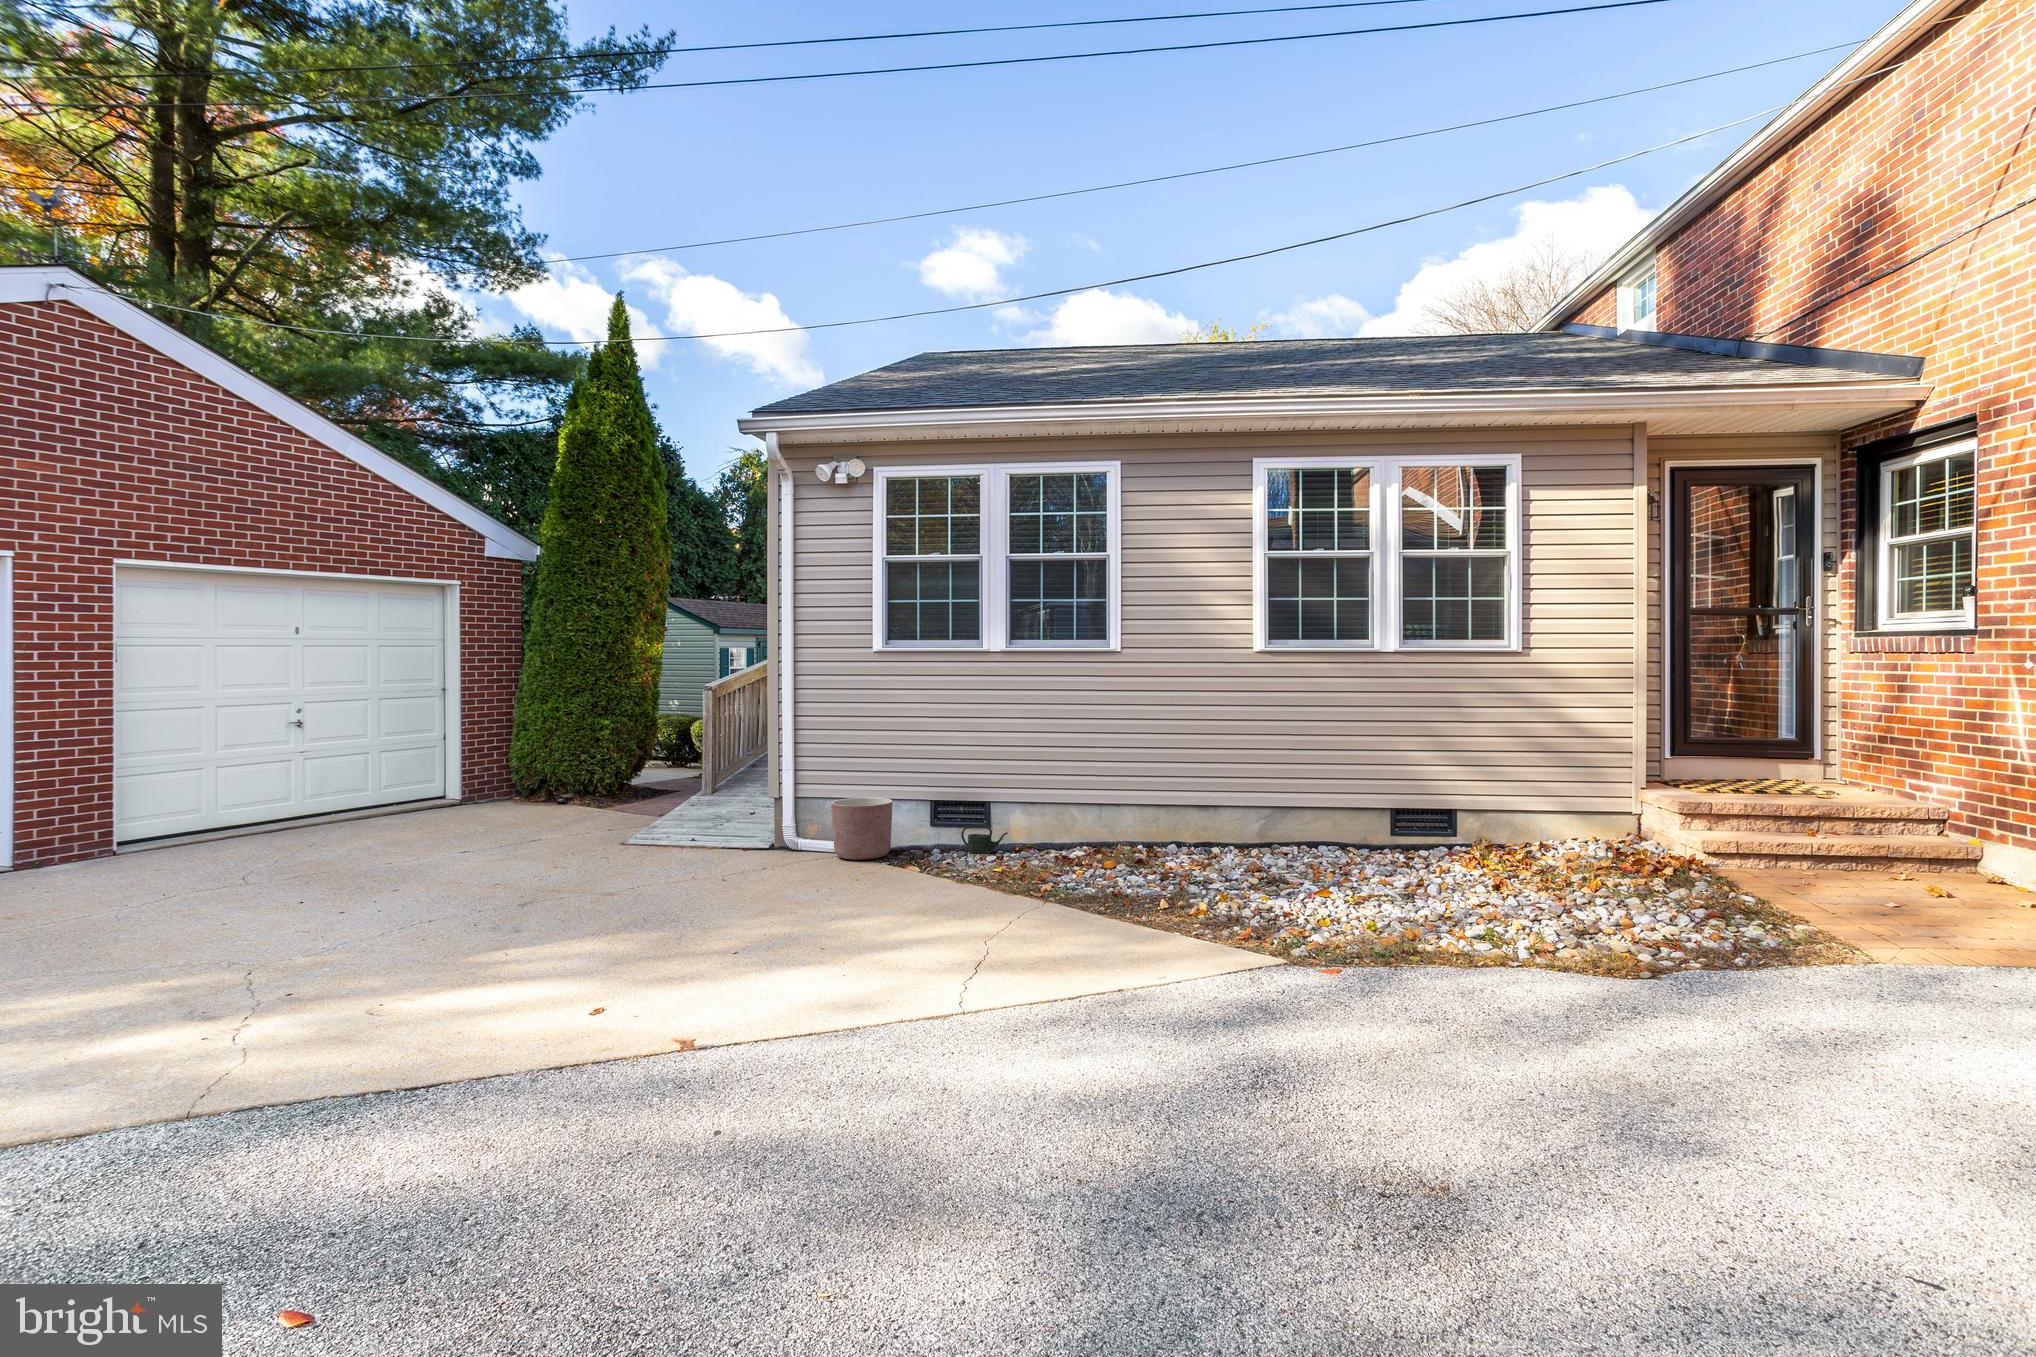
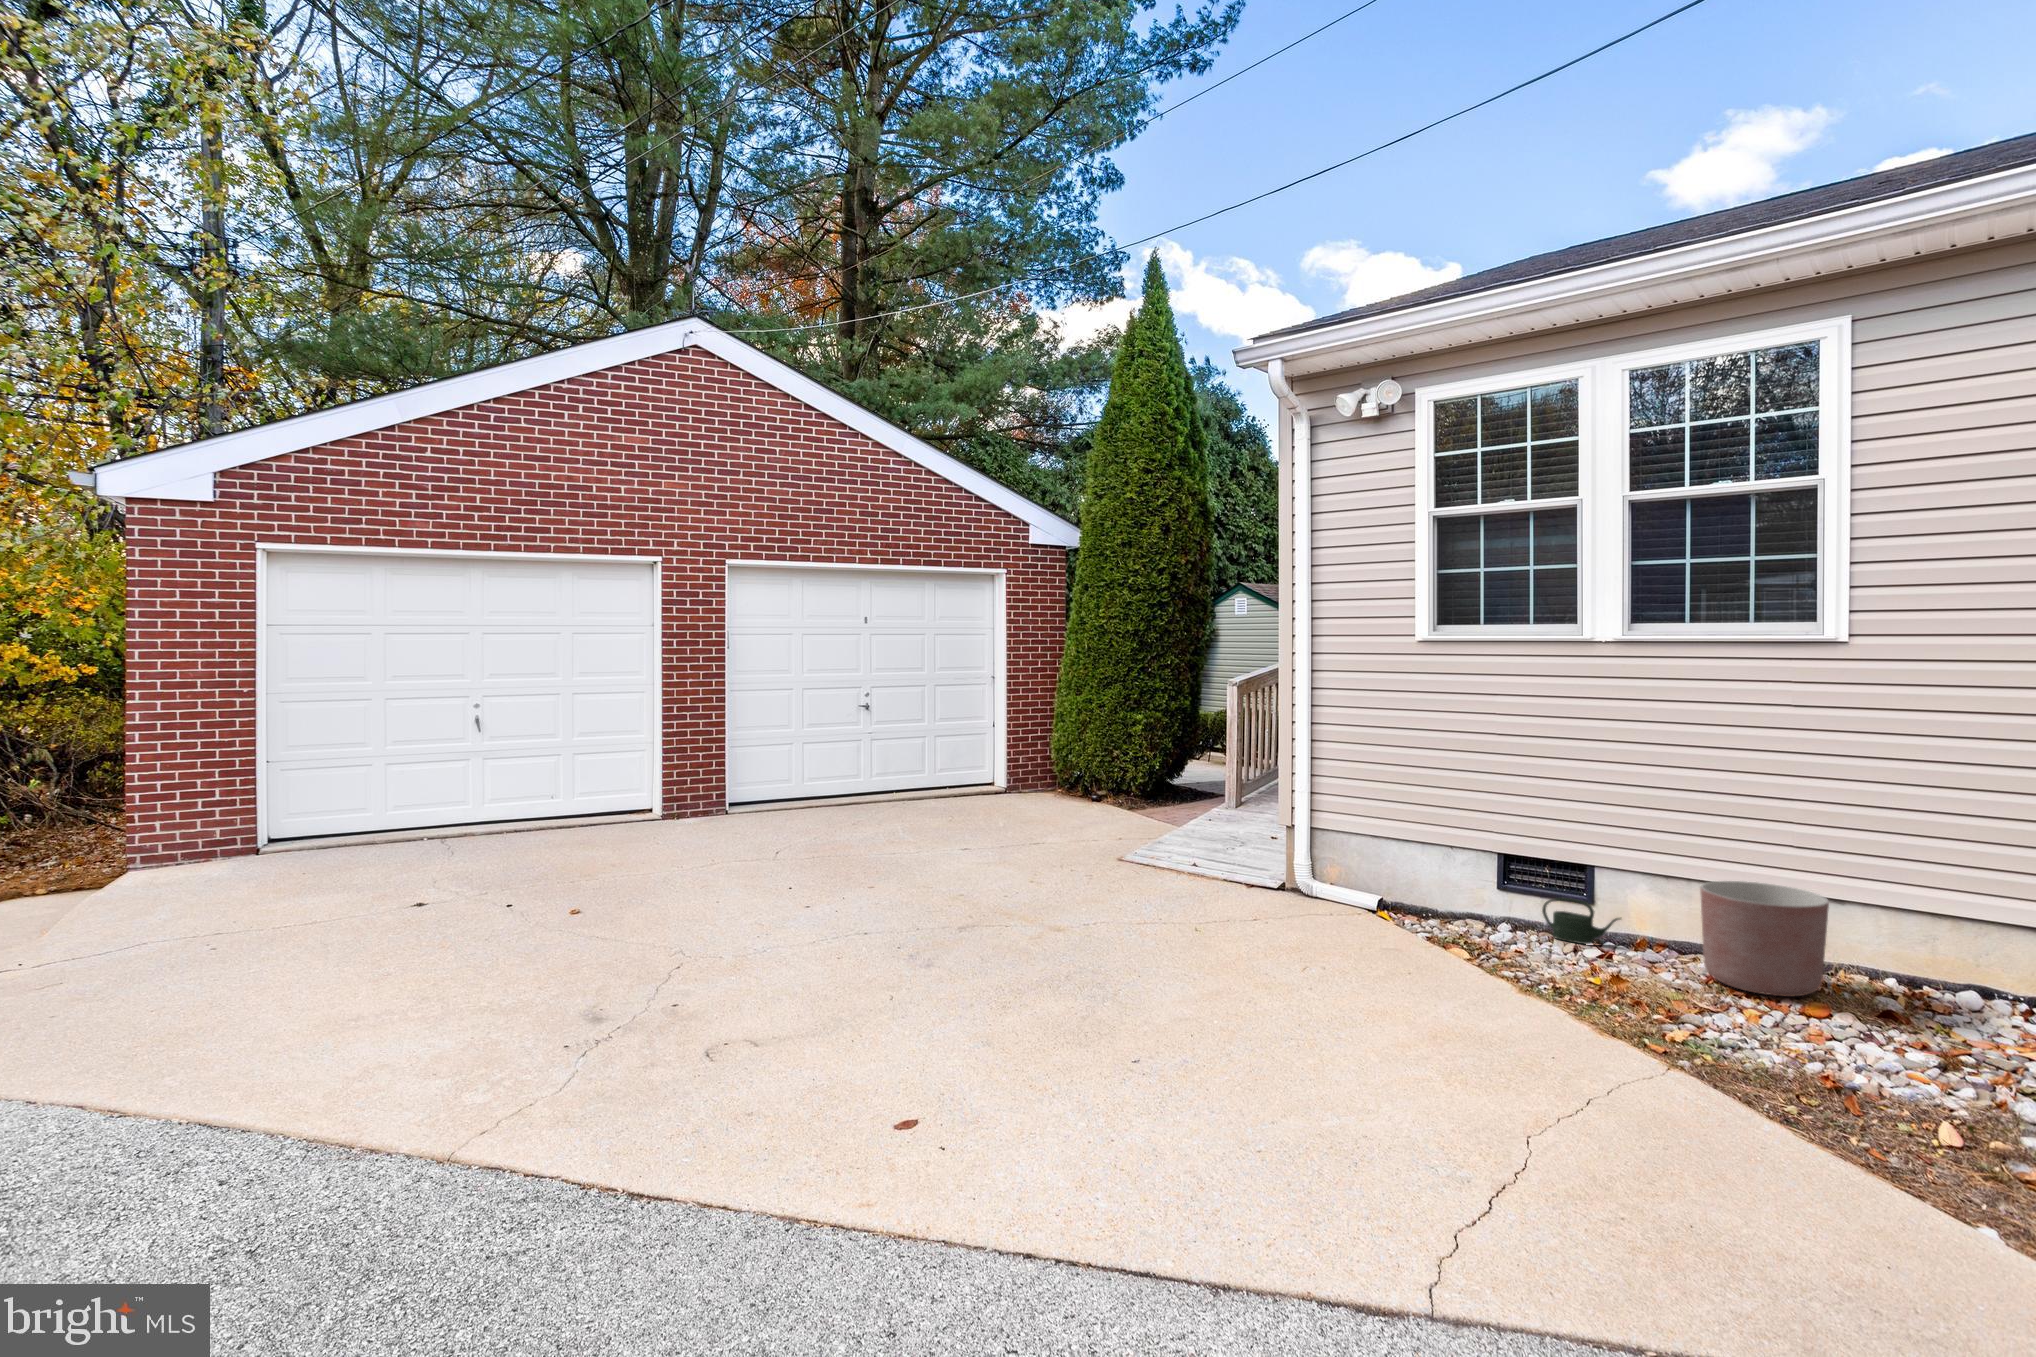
planter: present [831,798,892,860] -> present [1700,881,1829,996]

